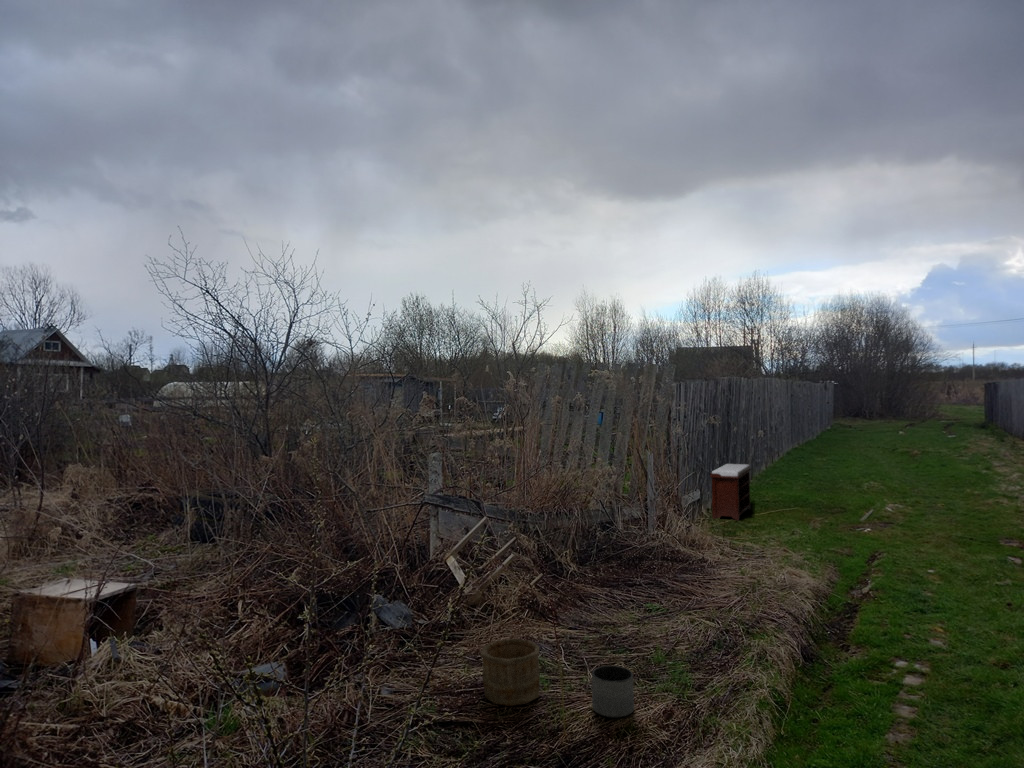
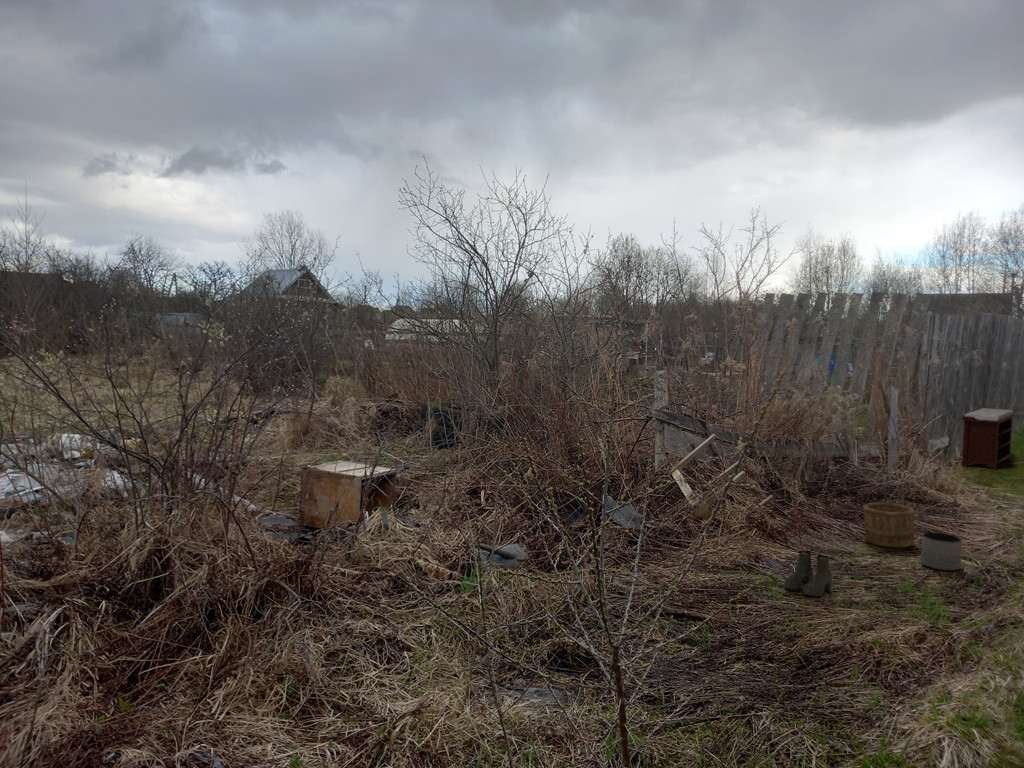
boots: none [552,634,595,680] -> present [784,551,832,597]
wooden bucket: present [480,639,540,706] -> present [863,502,916,548]
planter: present [592,666,634,718] -> present [921,532,962,571]

